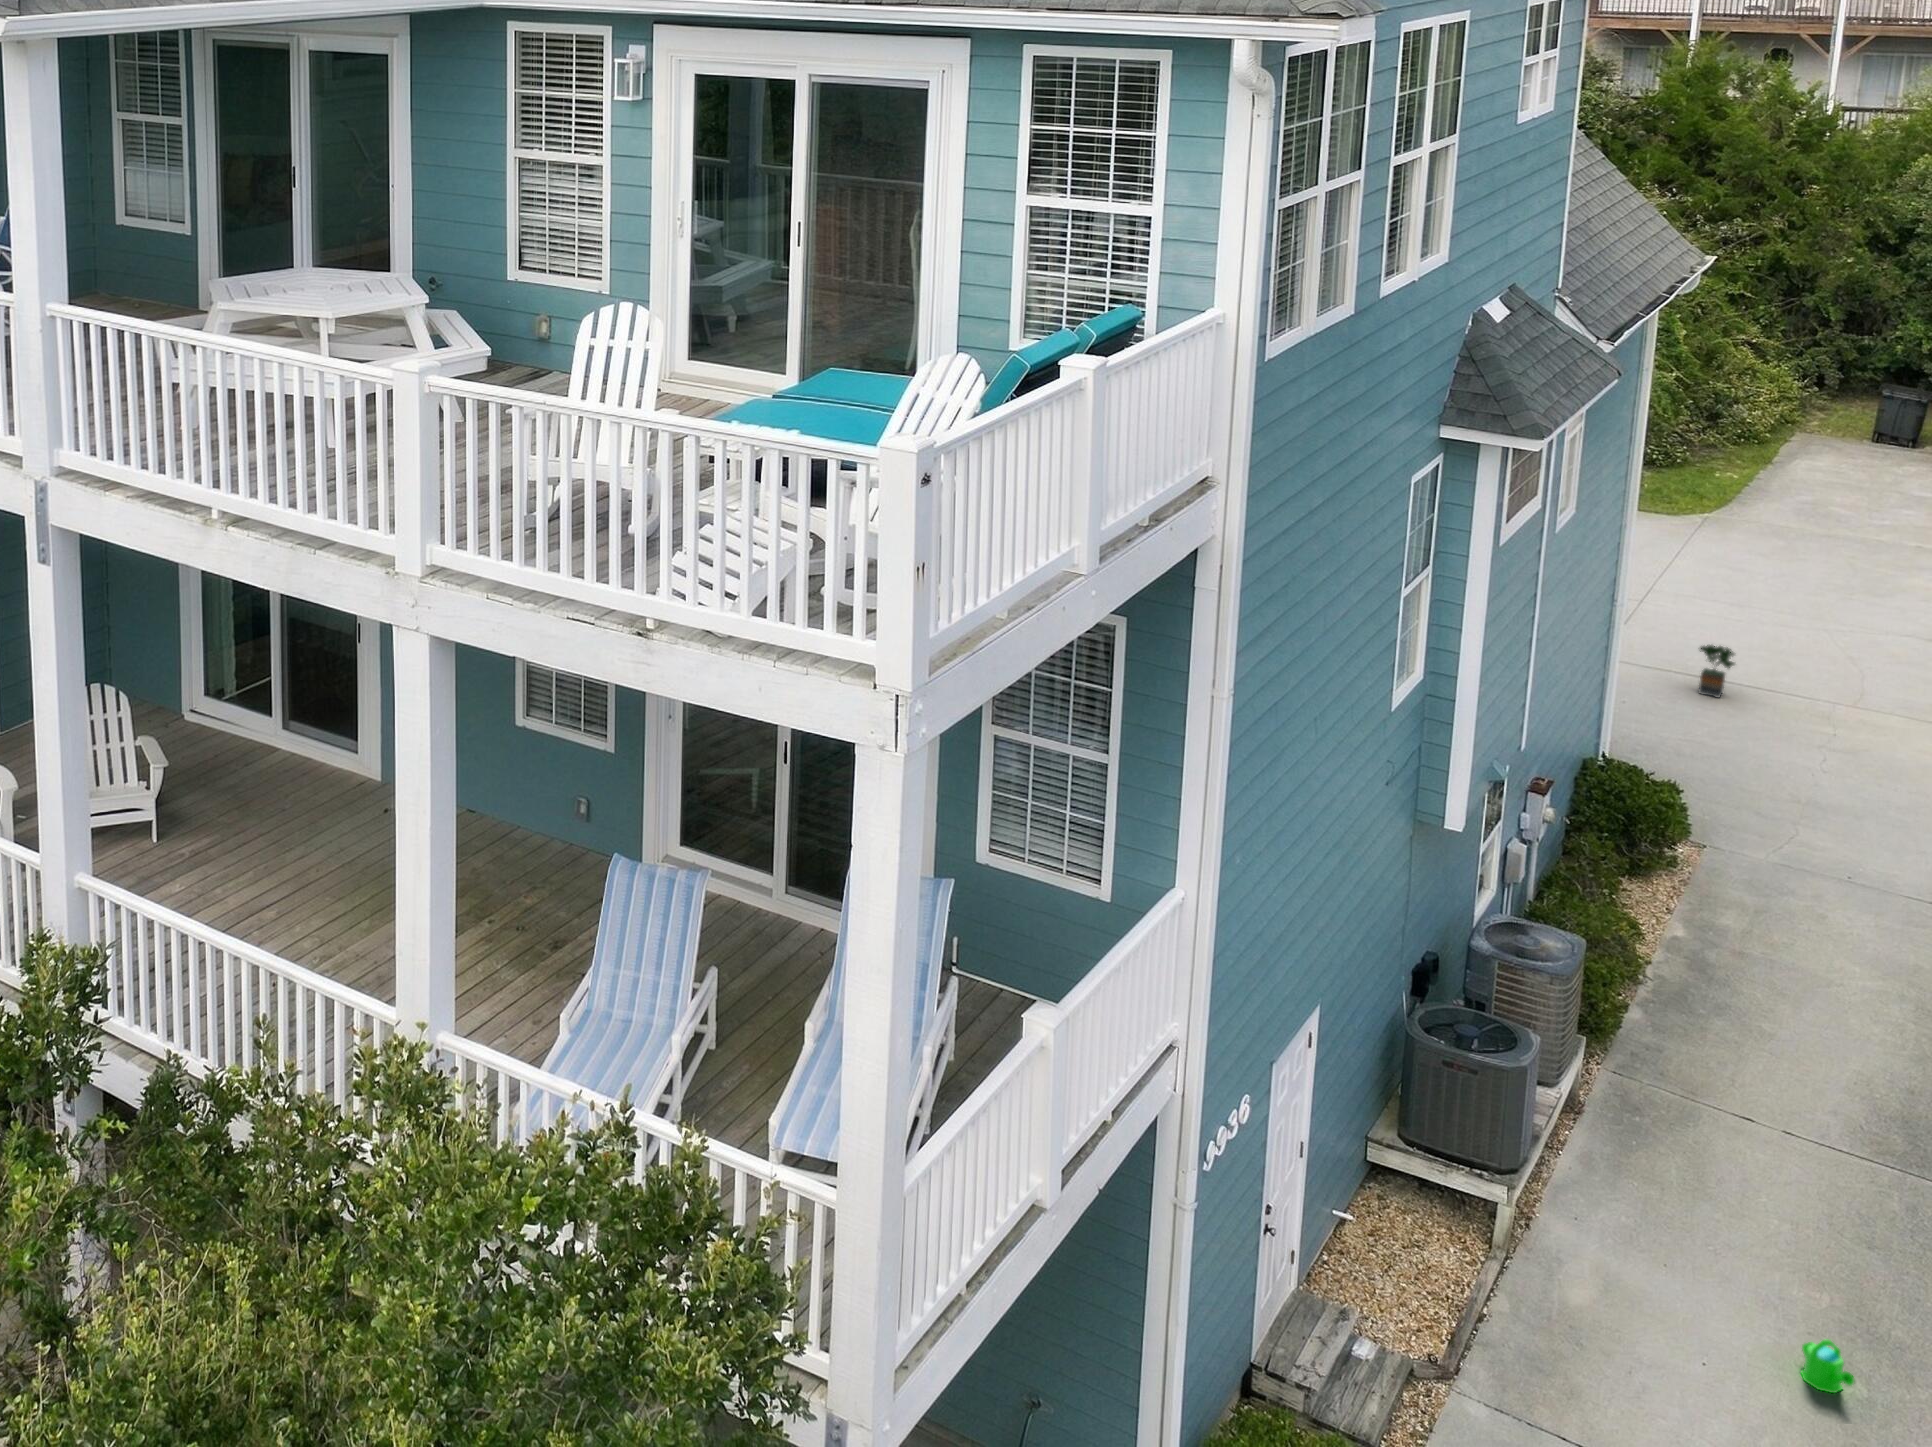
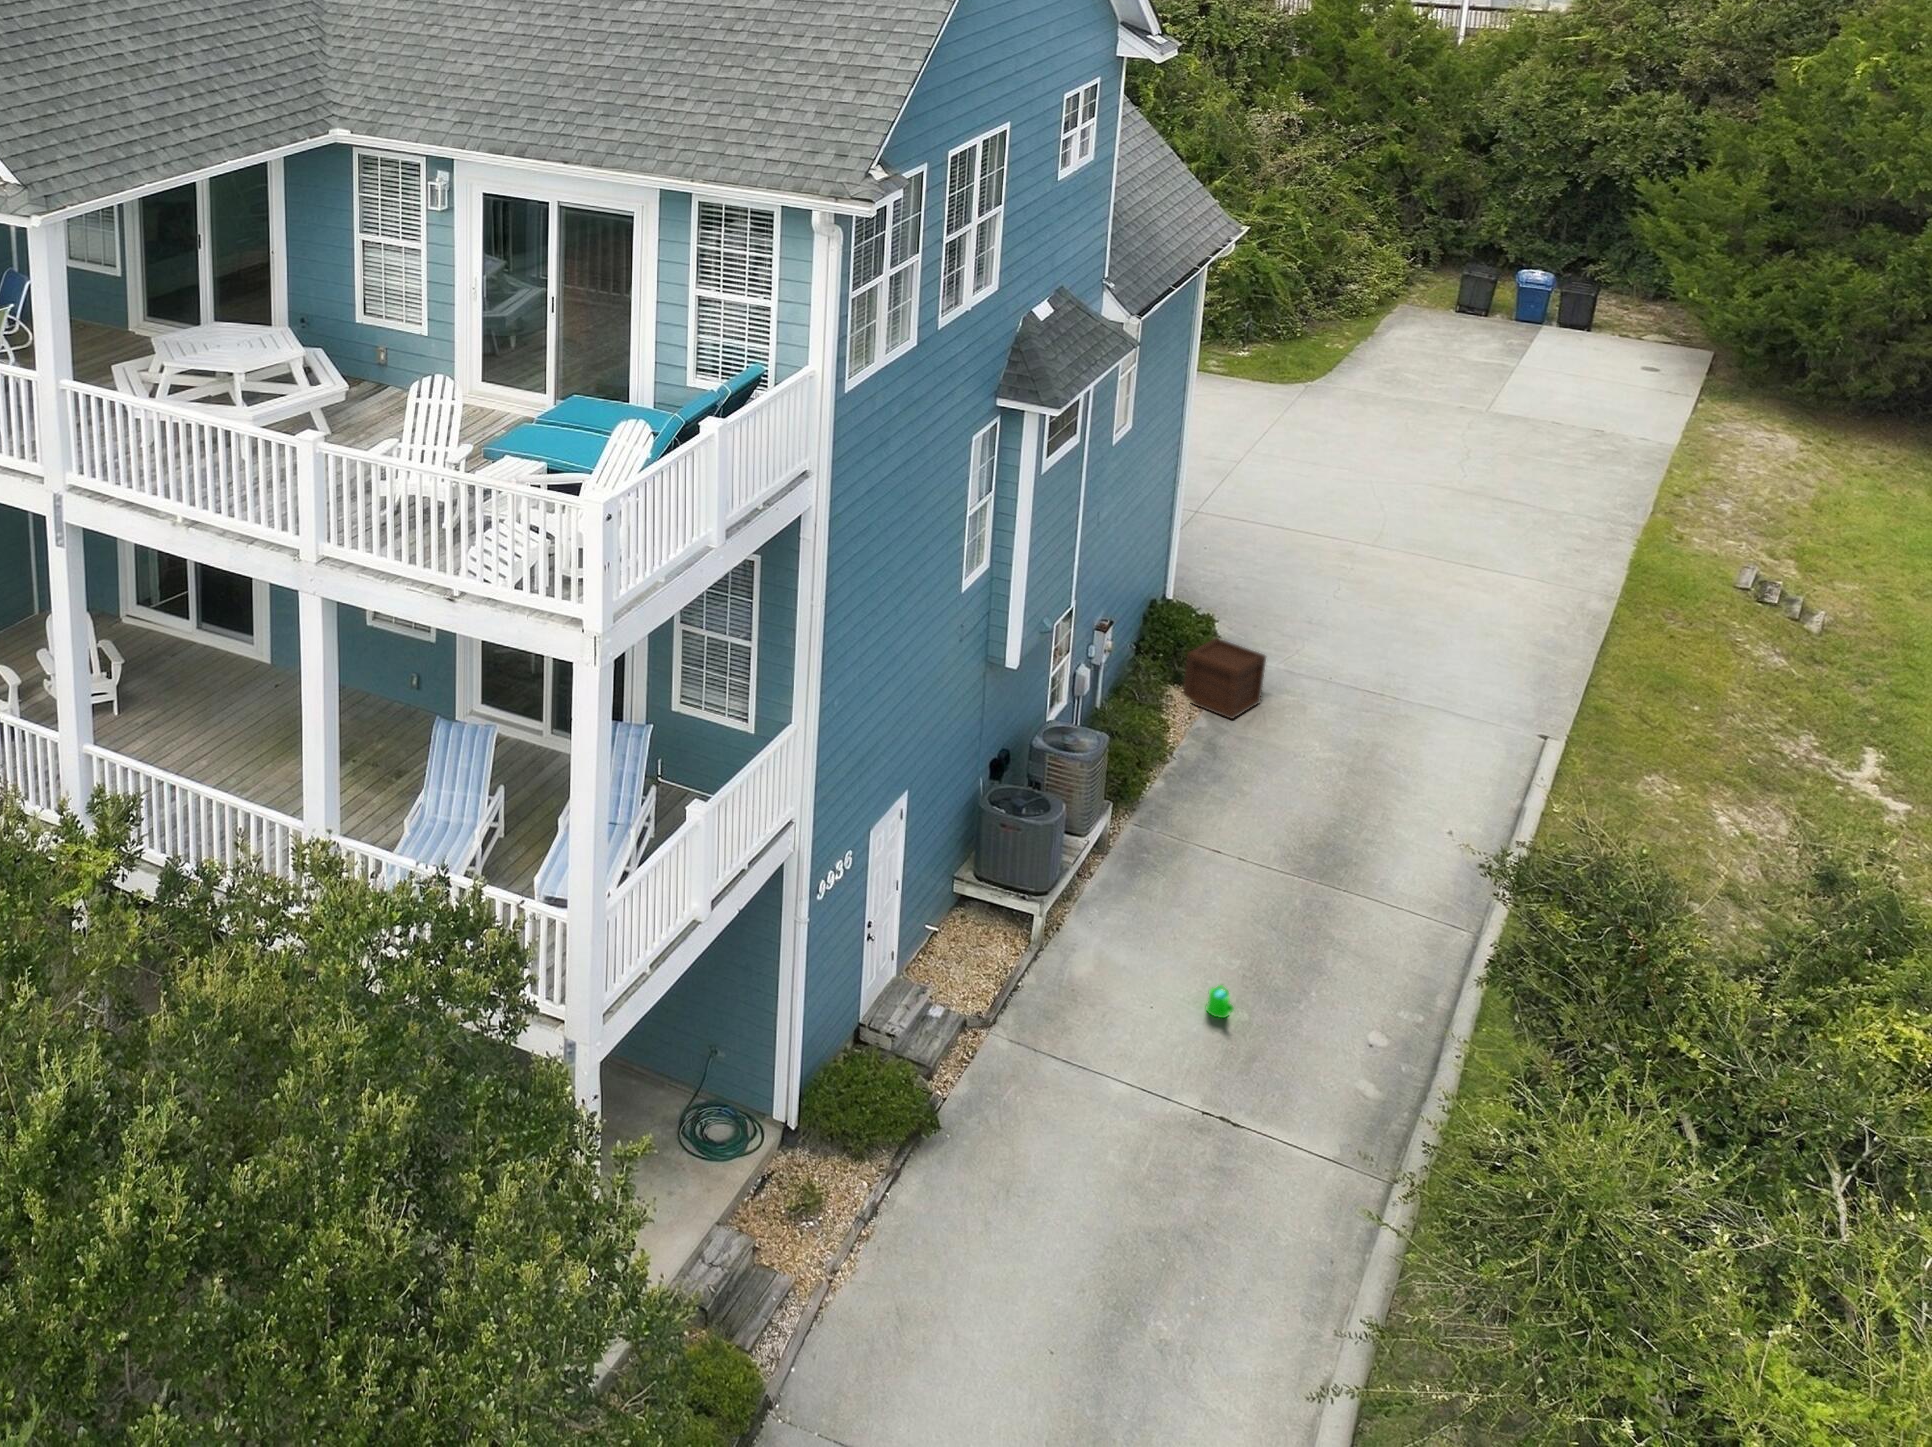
potted tree: present [1699,645,1734,697] -> none [1252,504,1280,545]
wooden crate: none [1648,812,1774,928] -> present [1183,638,1266,719]

